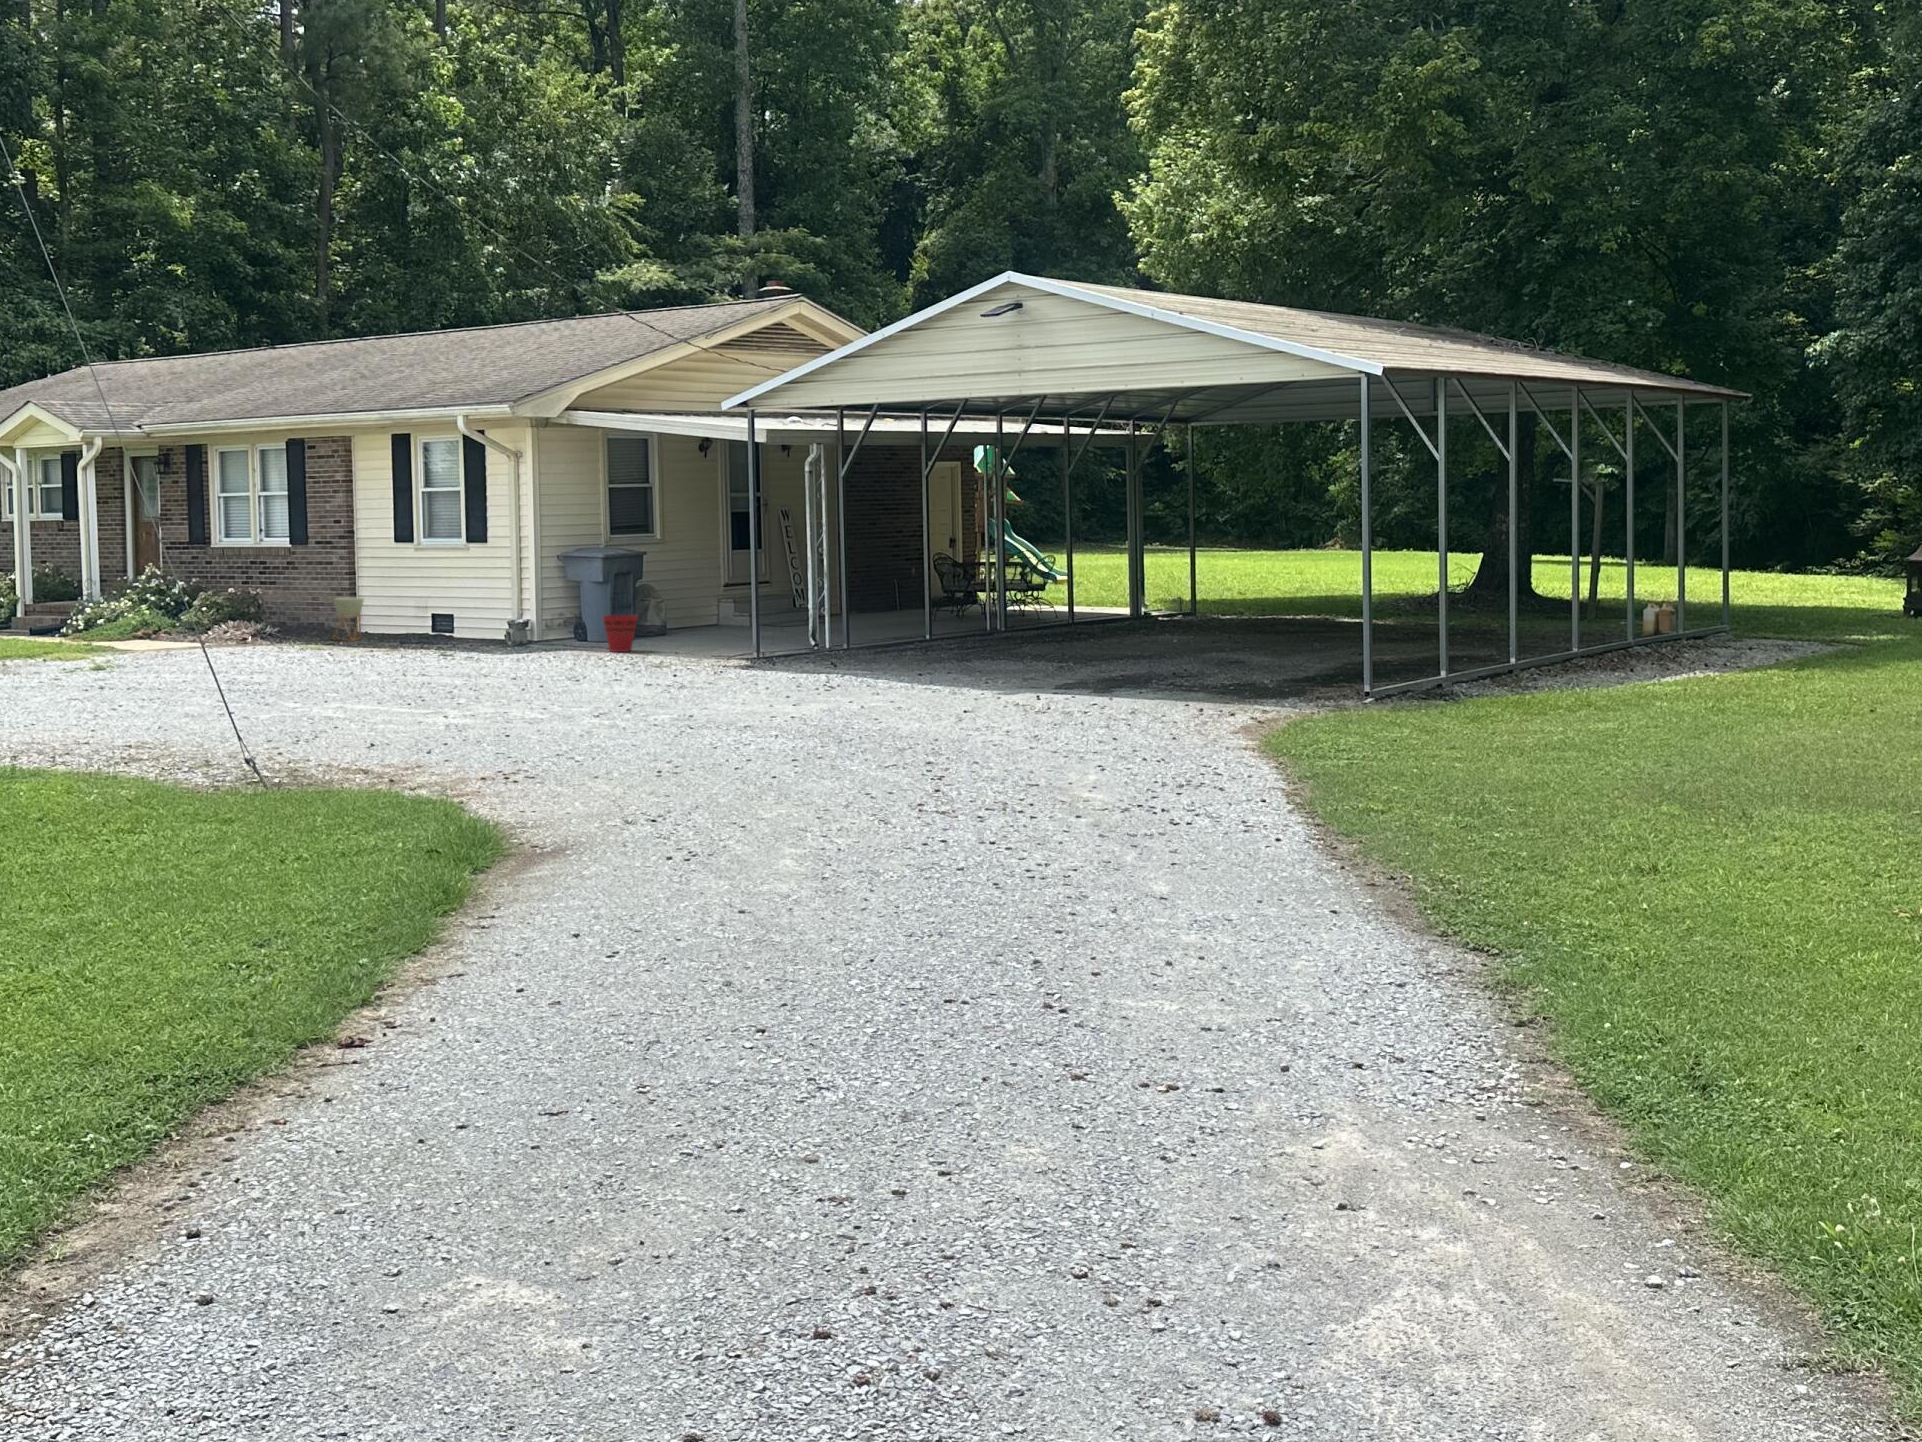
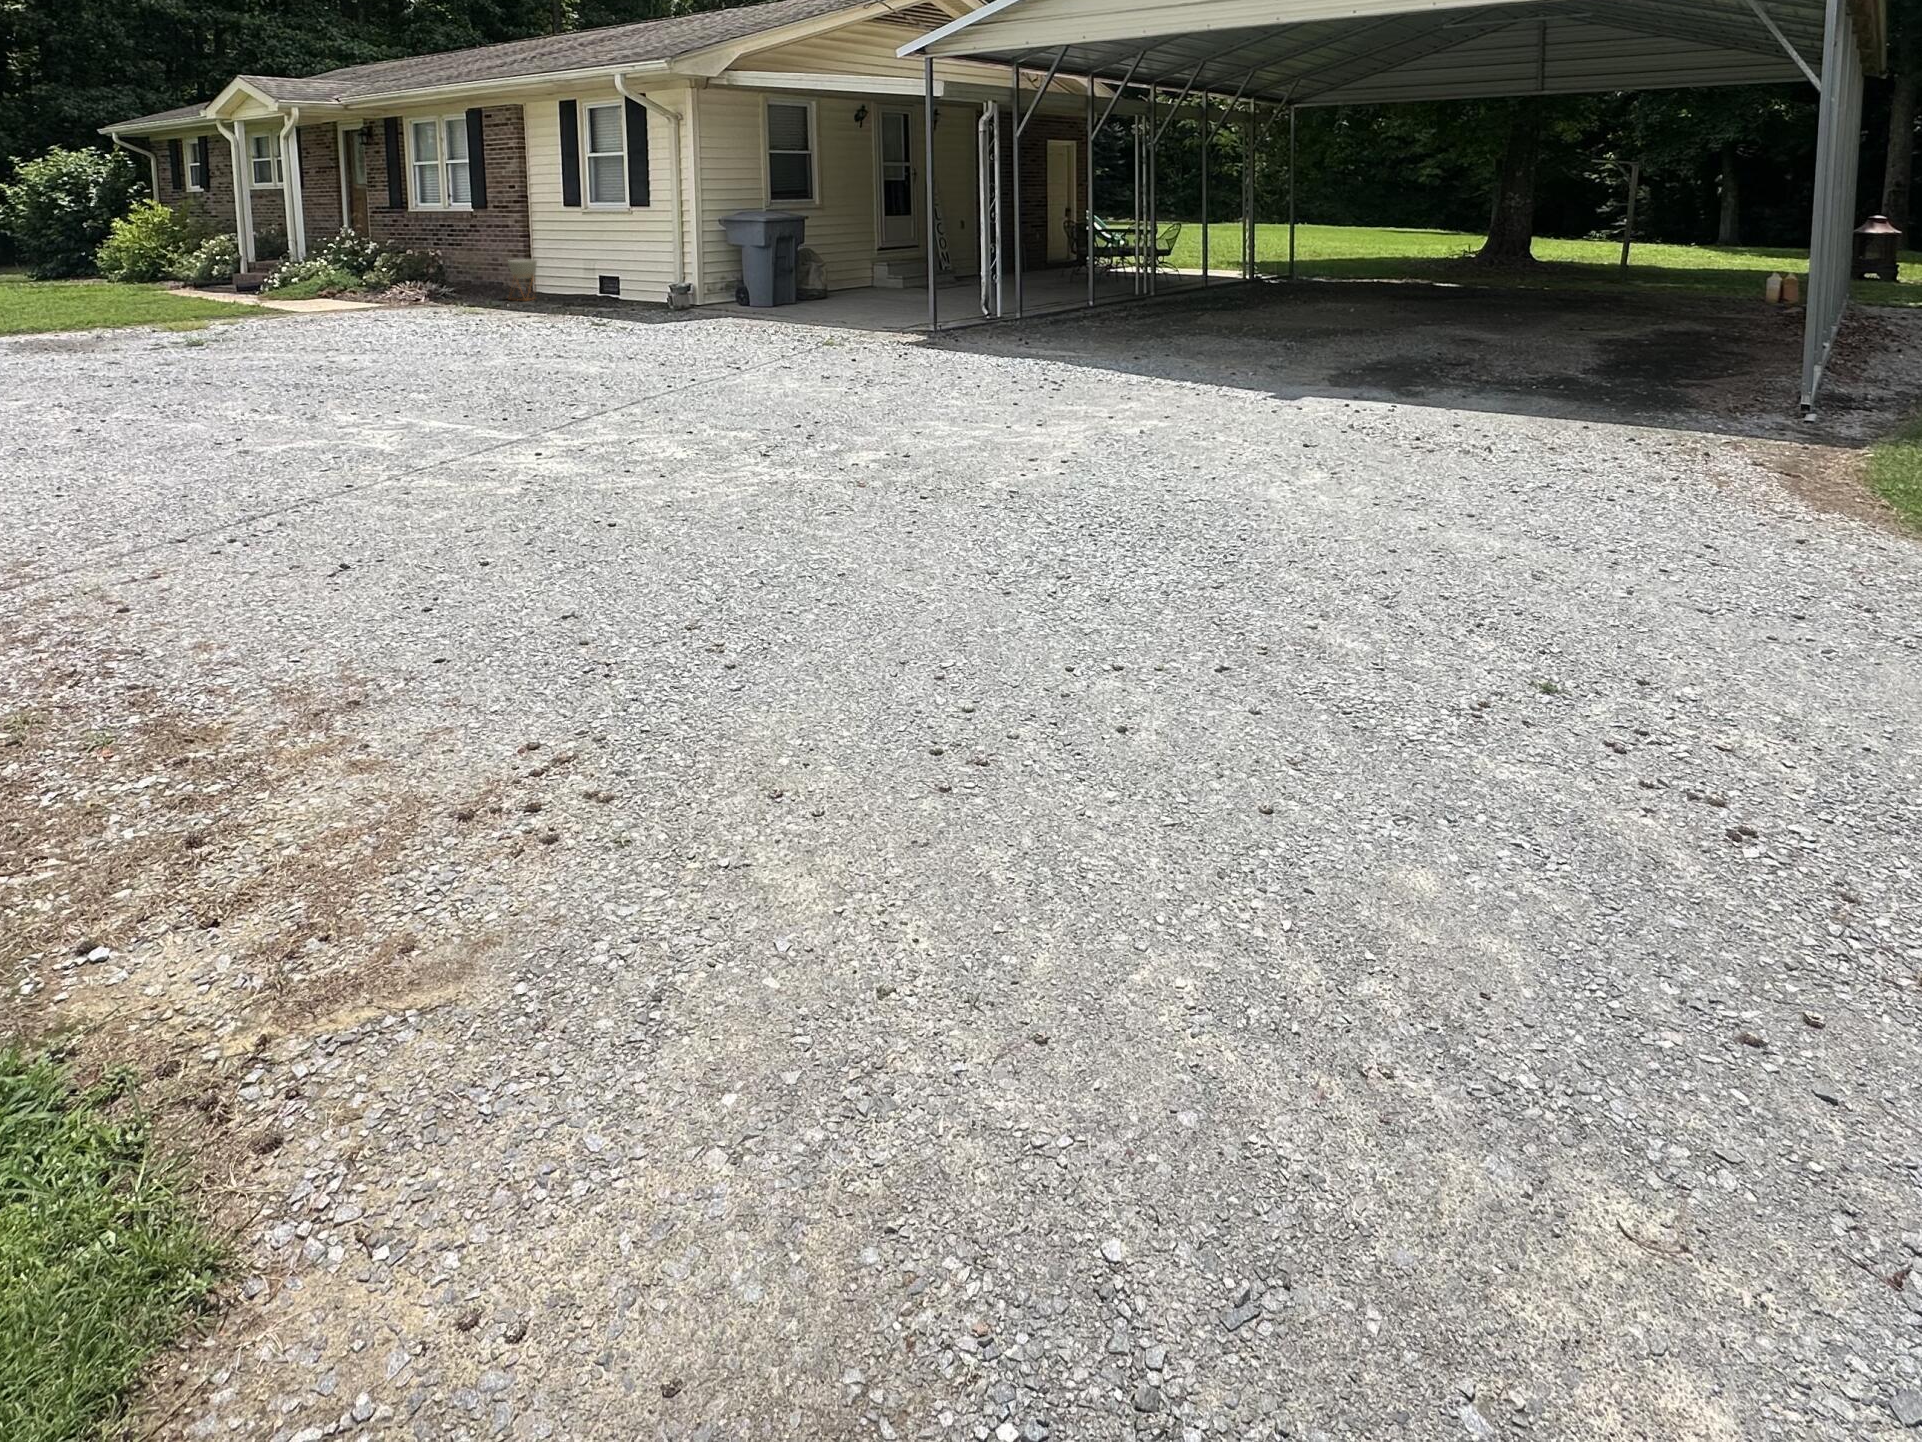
bucket: present [603,615,637,652] -> none [762,278,798,316]

